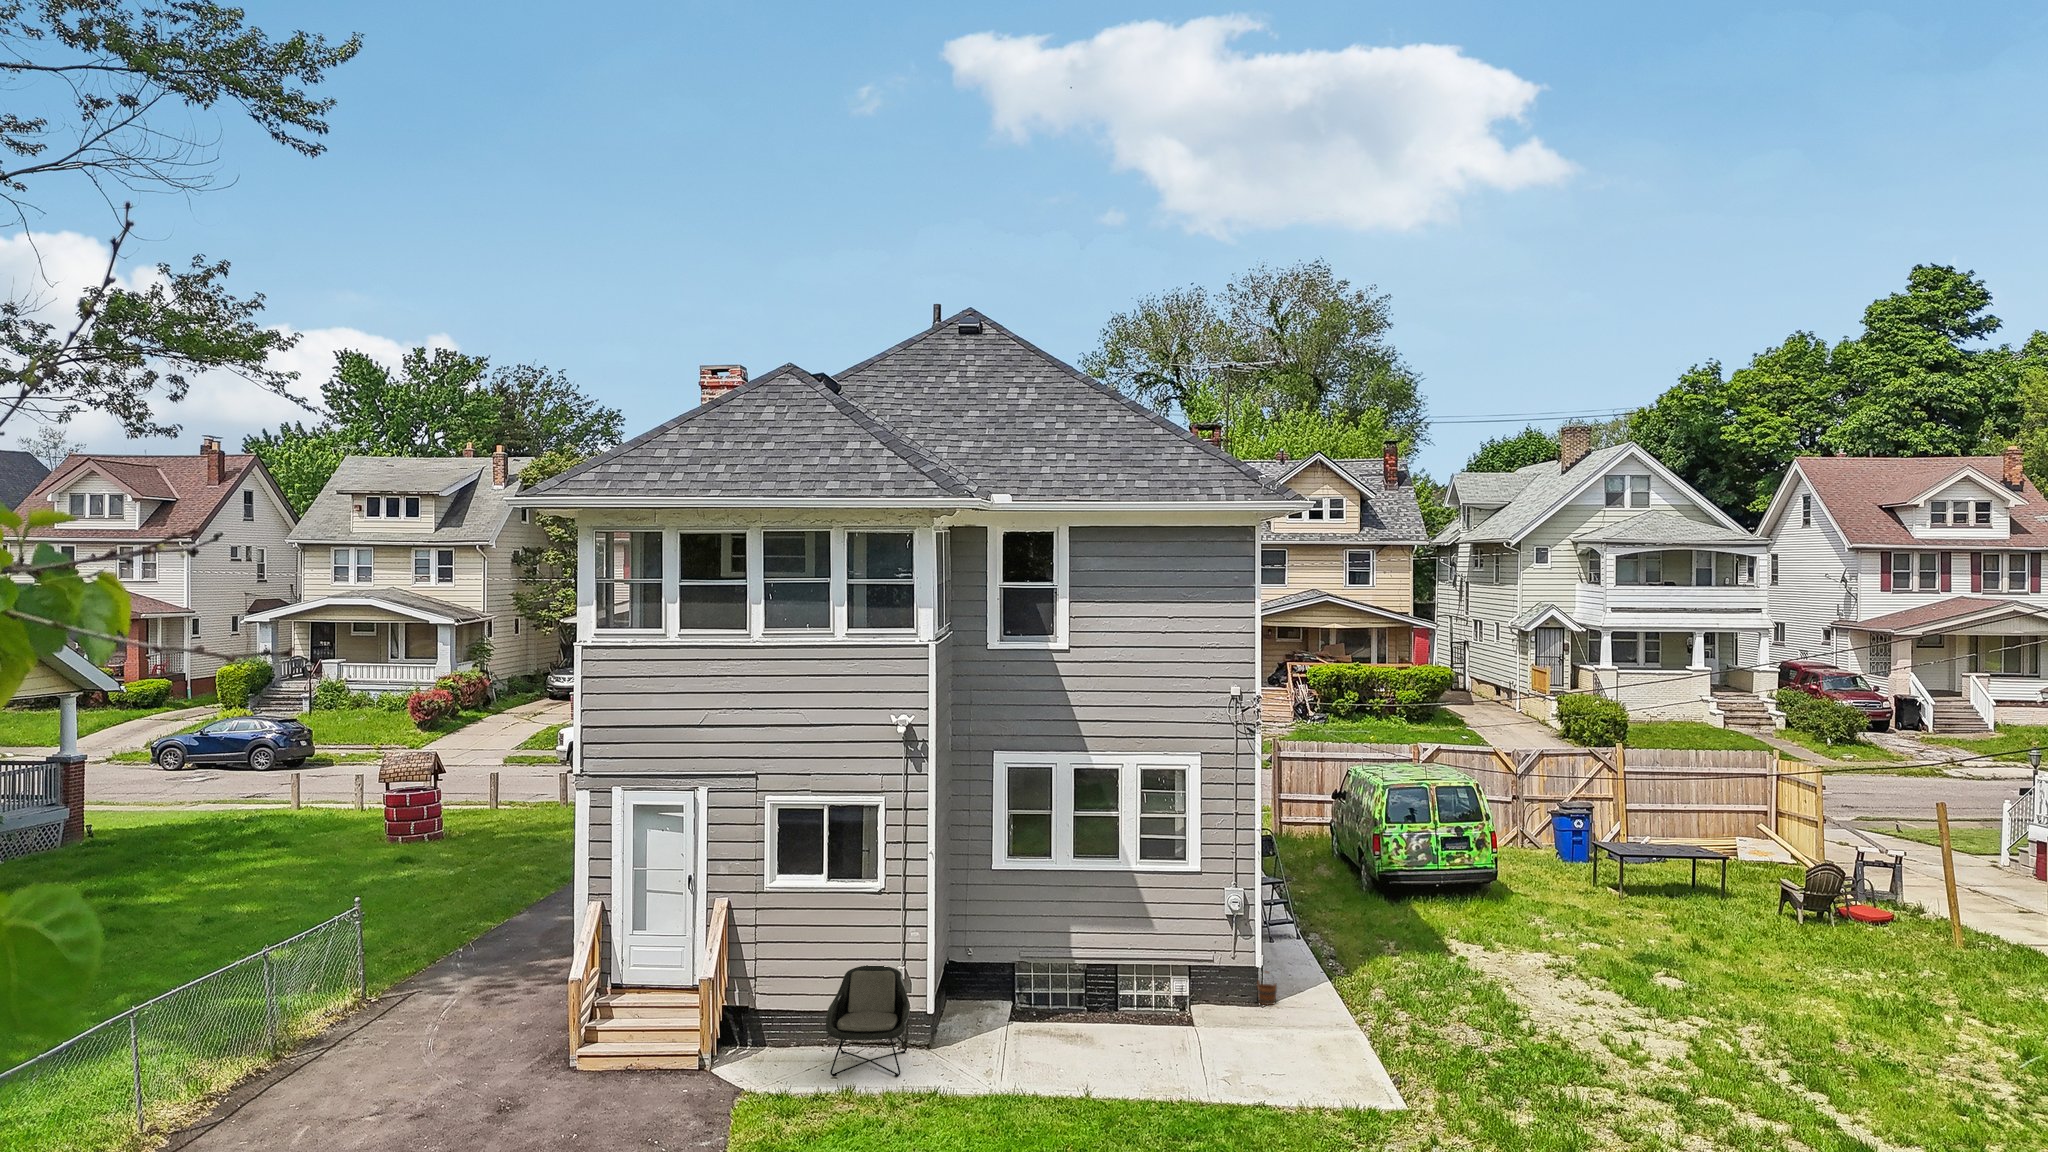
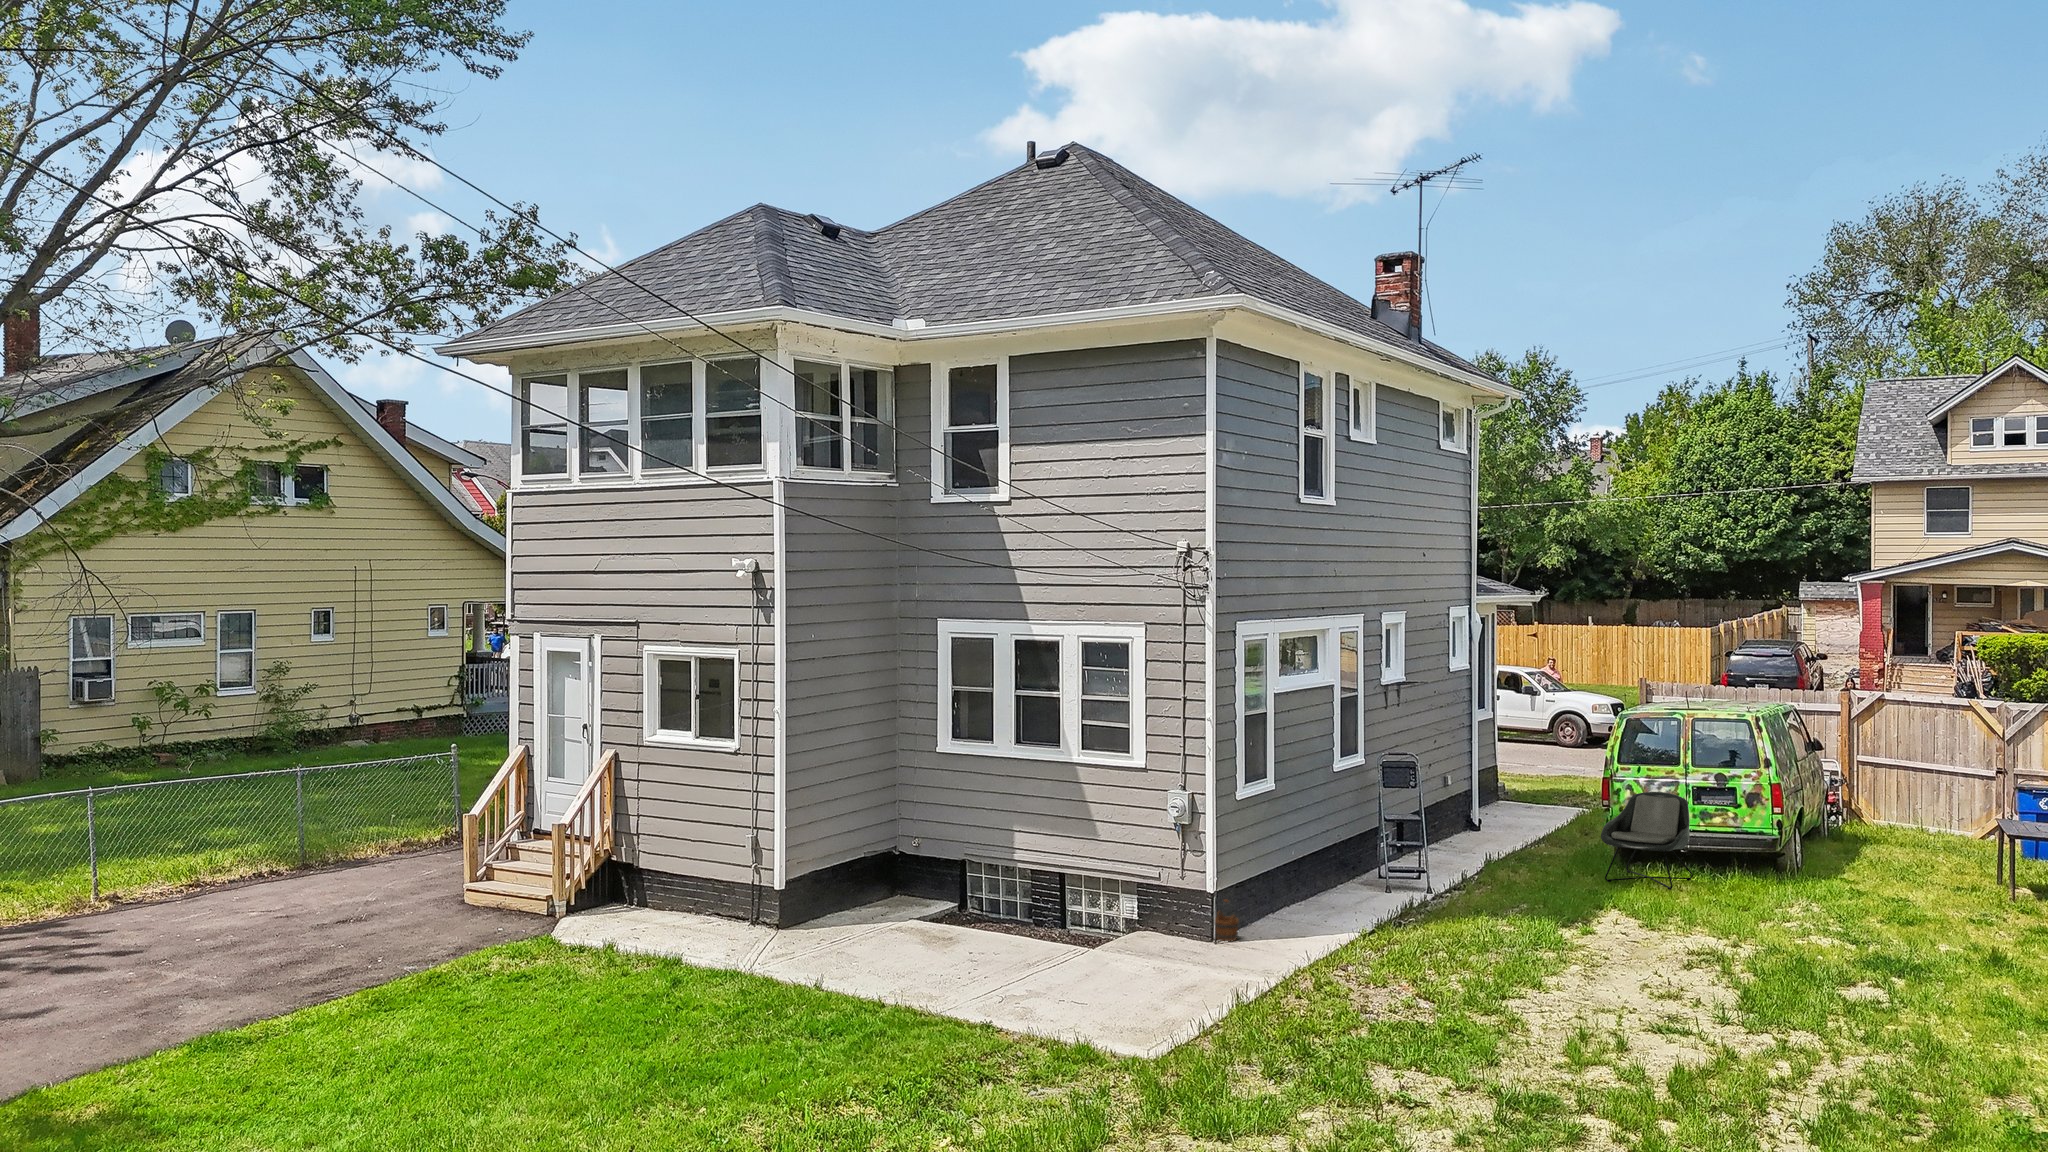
lounge chair: present [826,965,910,1077] -> present [1601,792,1693,890]

